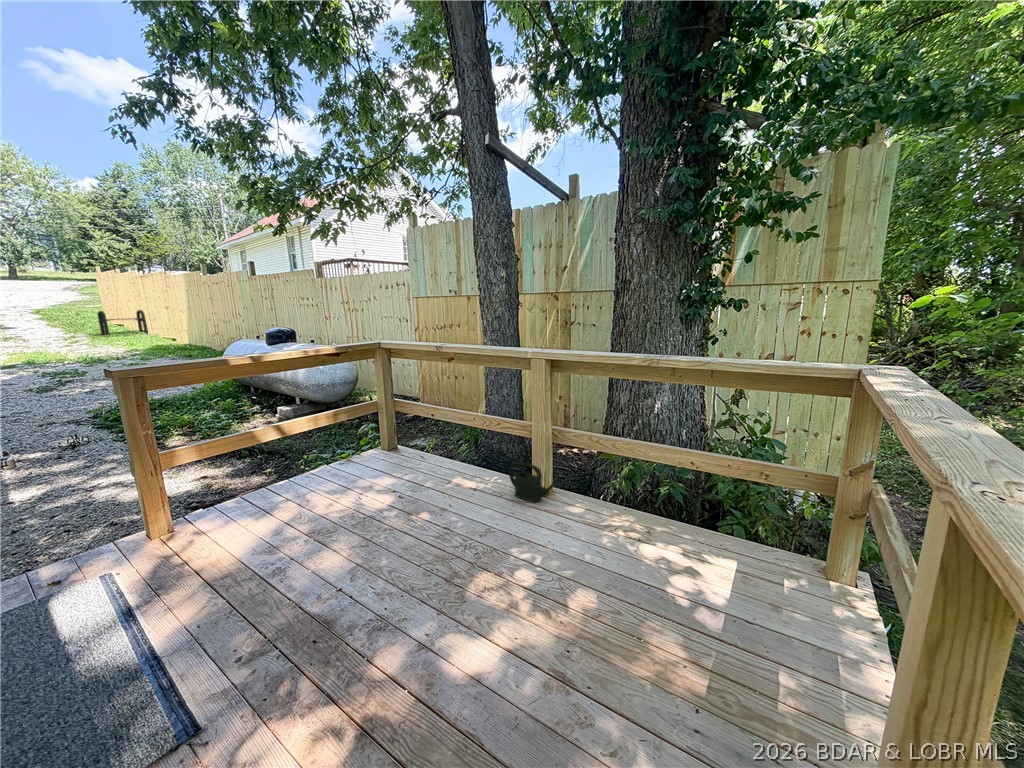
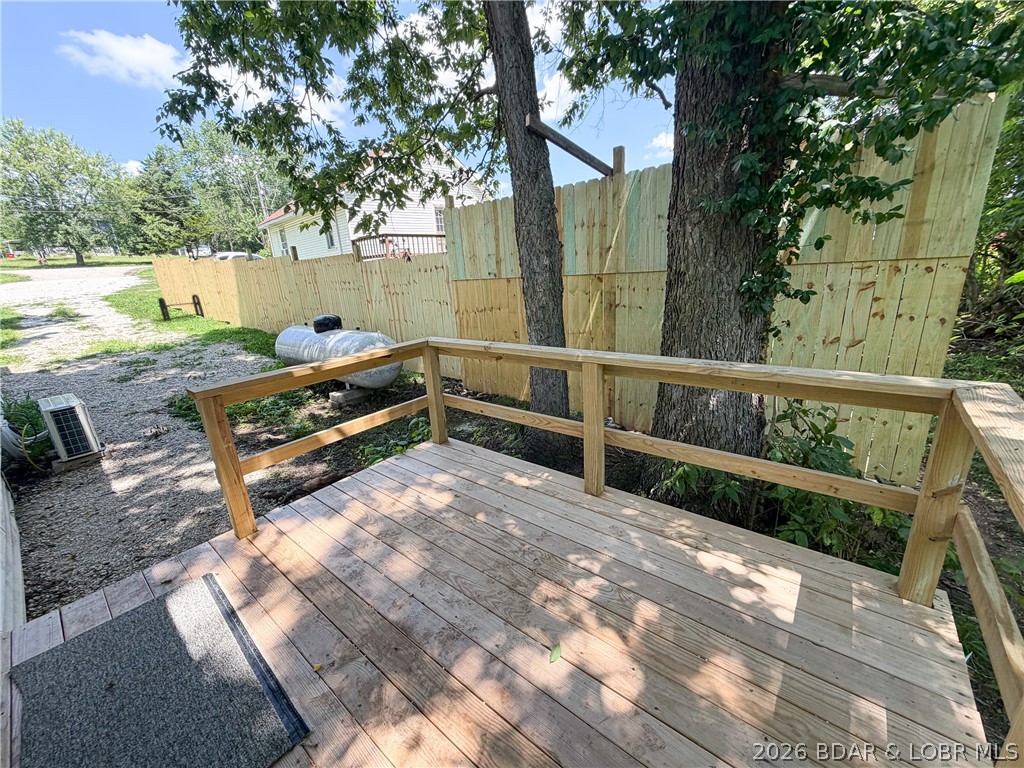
watering can: present [509,462,559,502] -> none [562,462,614,502]

